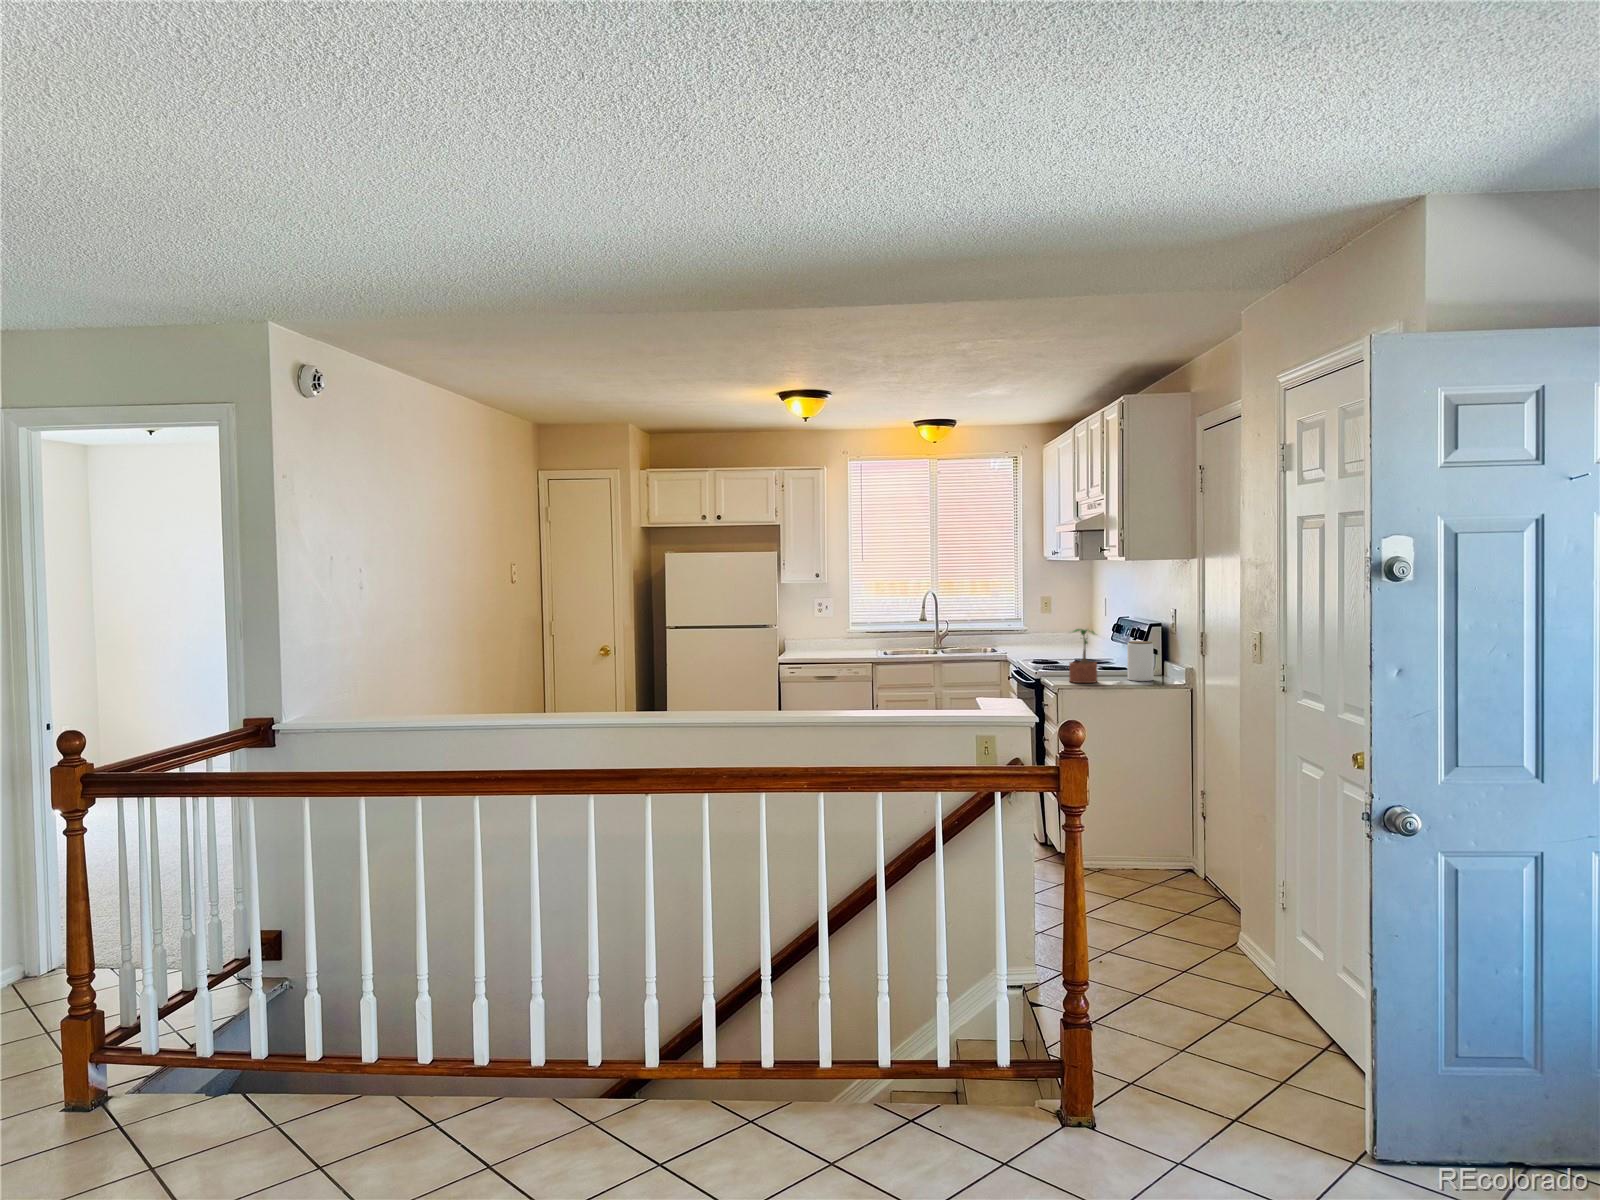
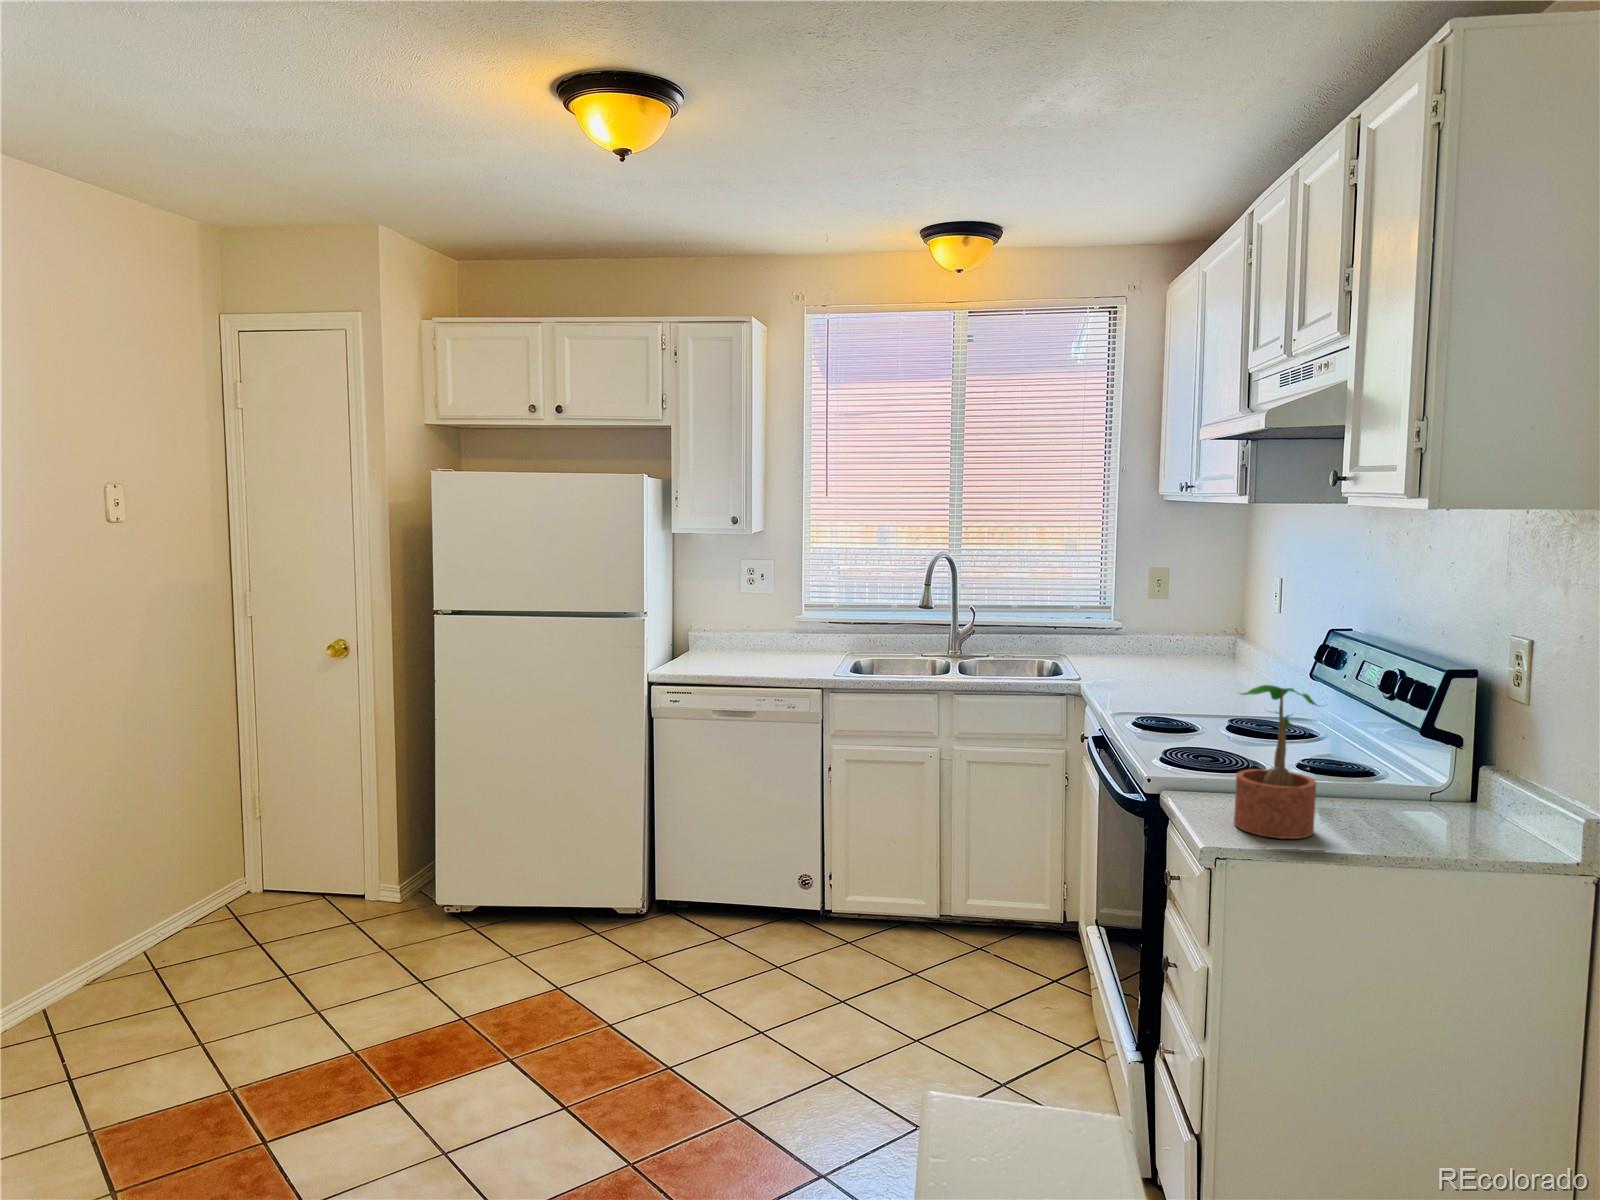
jar: present [1127,641,1153,681] -> none [1392,720,1474,835]

